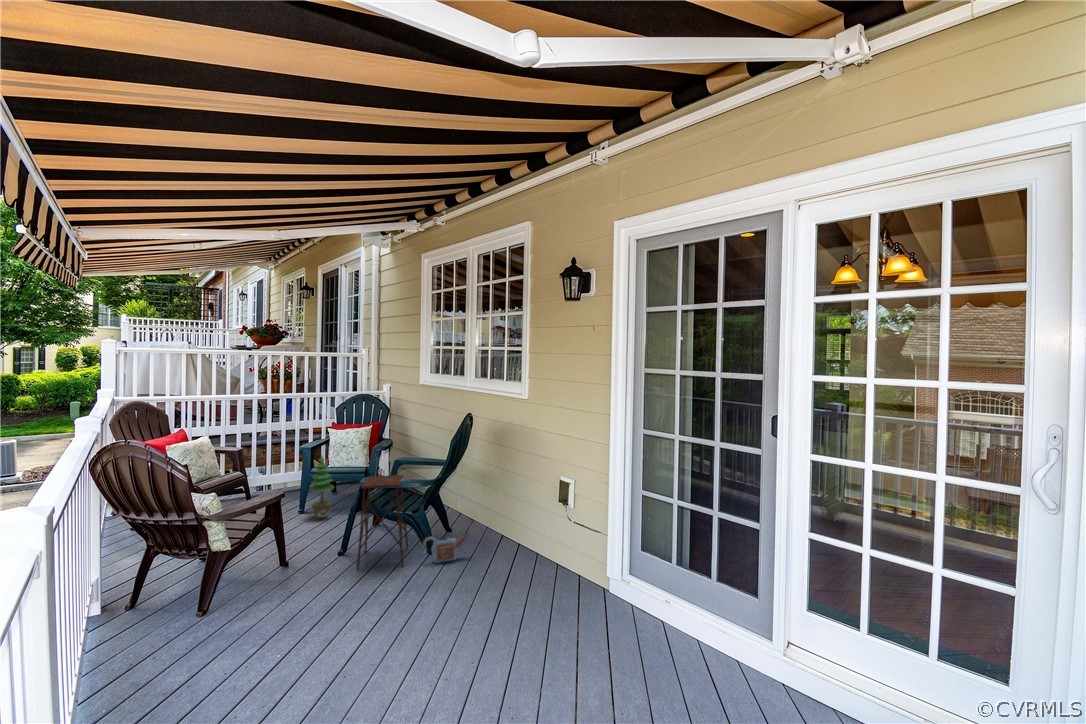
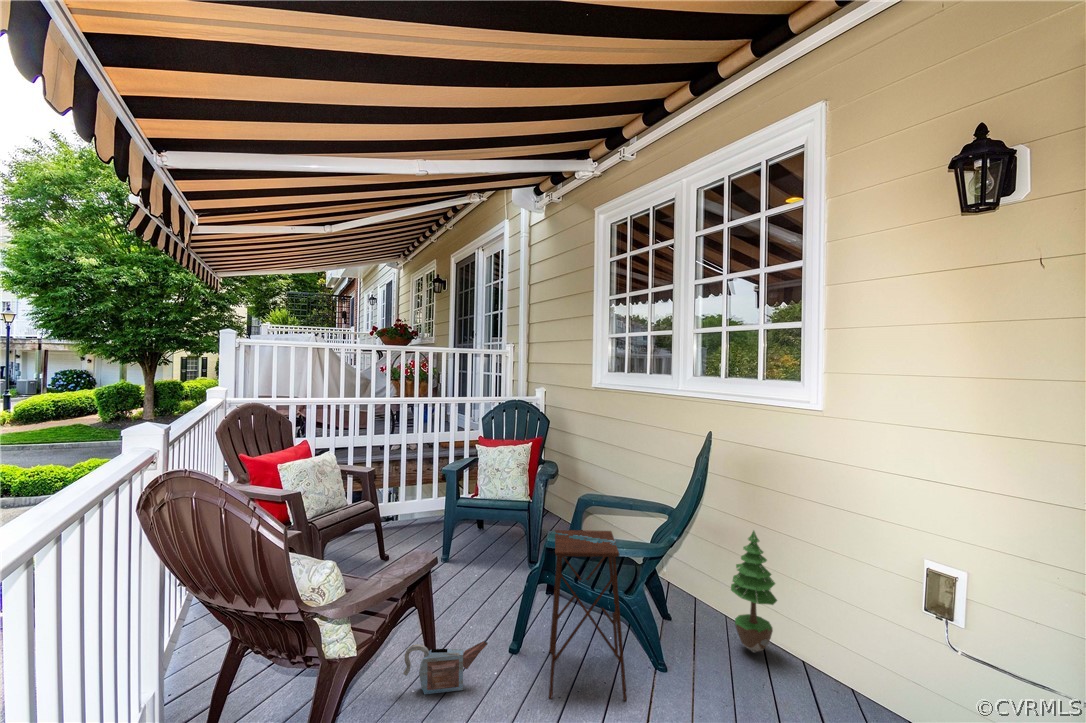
potted tree: present [310,456,334,518] -> present [731,531,777,653]
watering can: present [423,533,469,563] -> present [403,641,488,694]

